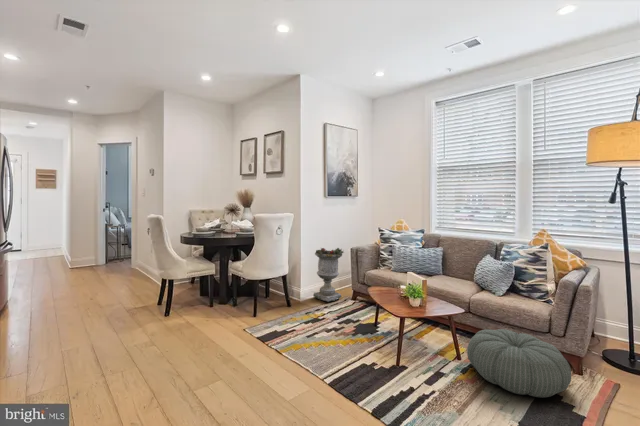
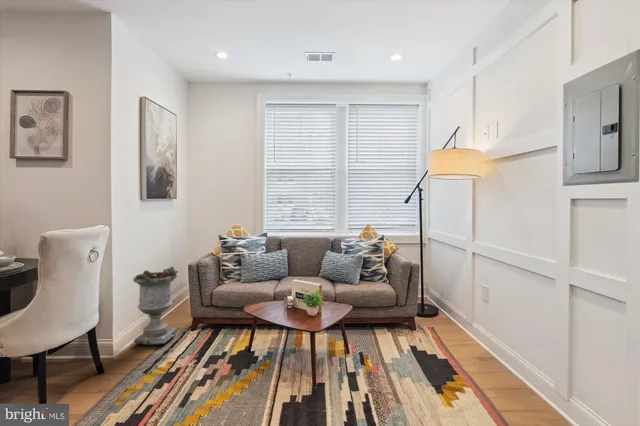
pouf: present [467,329,571,397] -> none [359,314,436,367]

